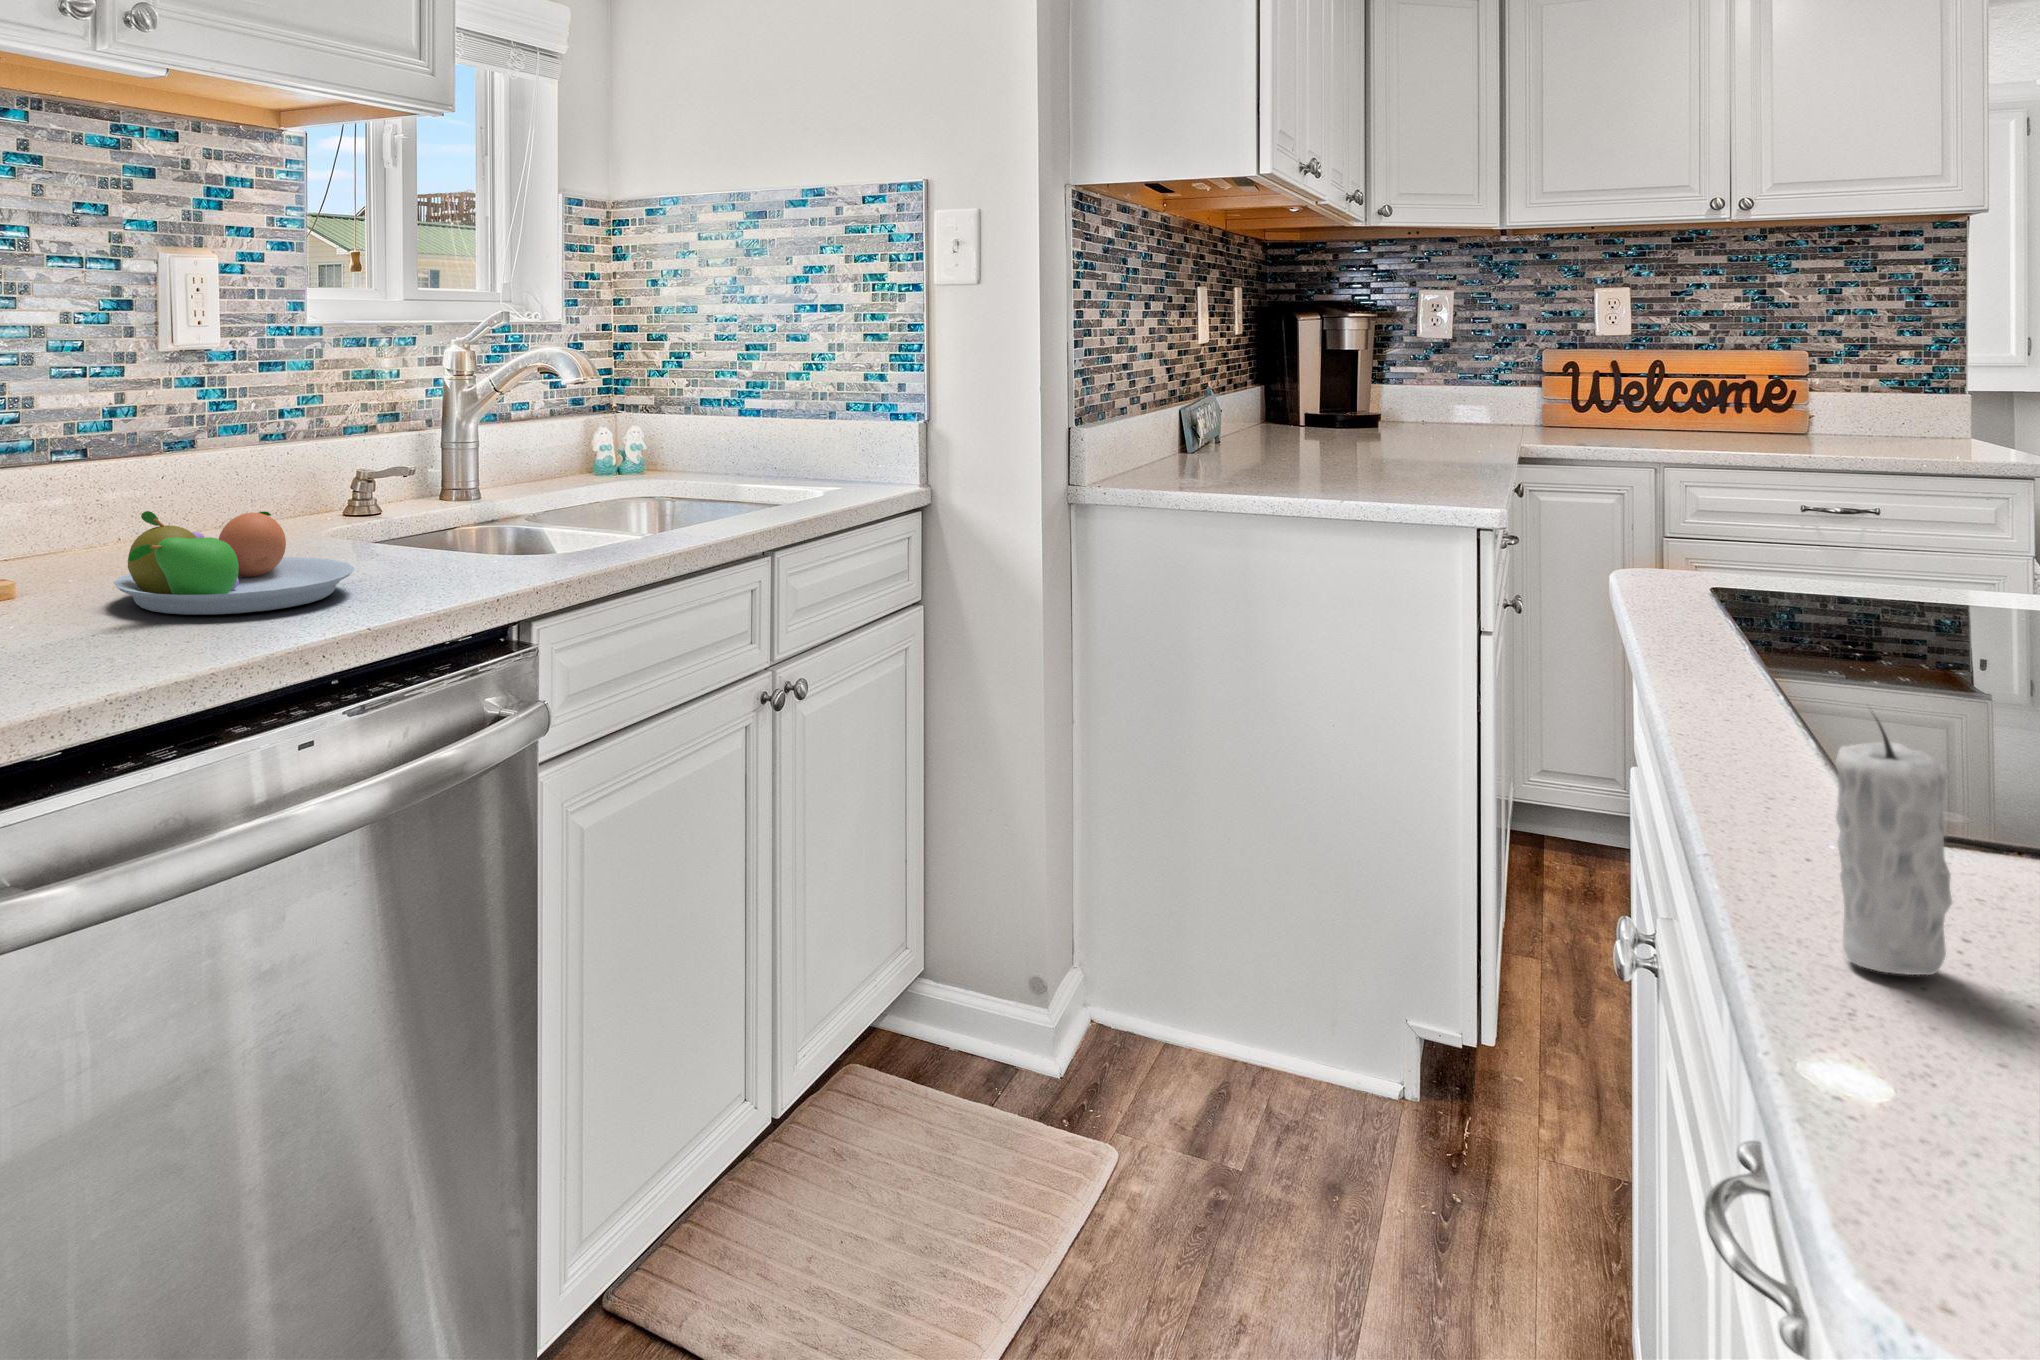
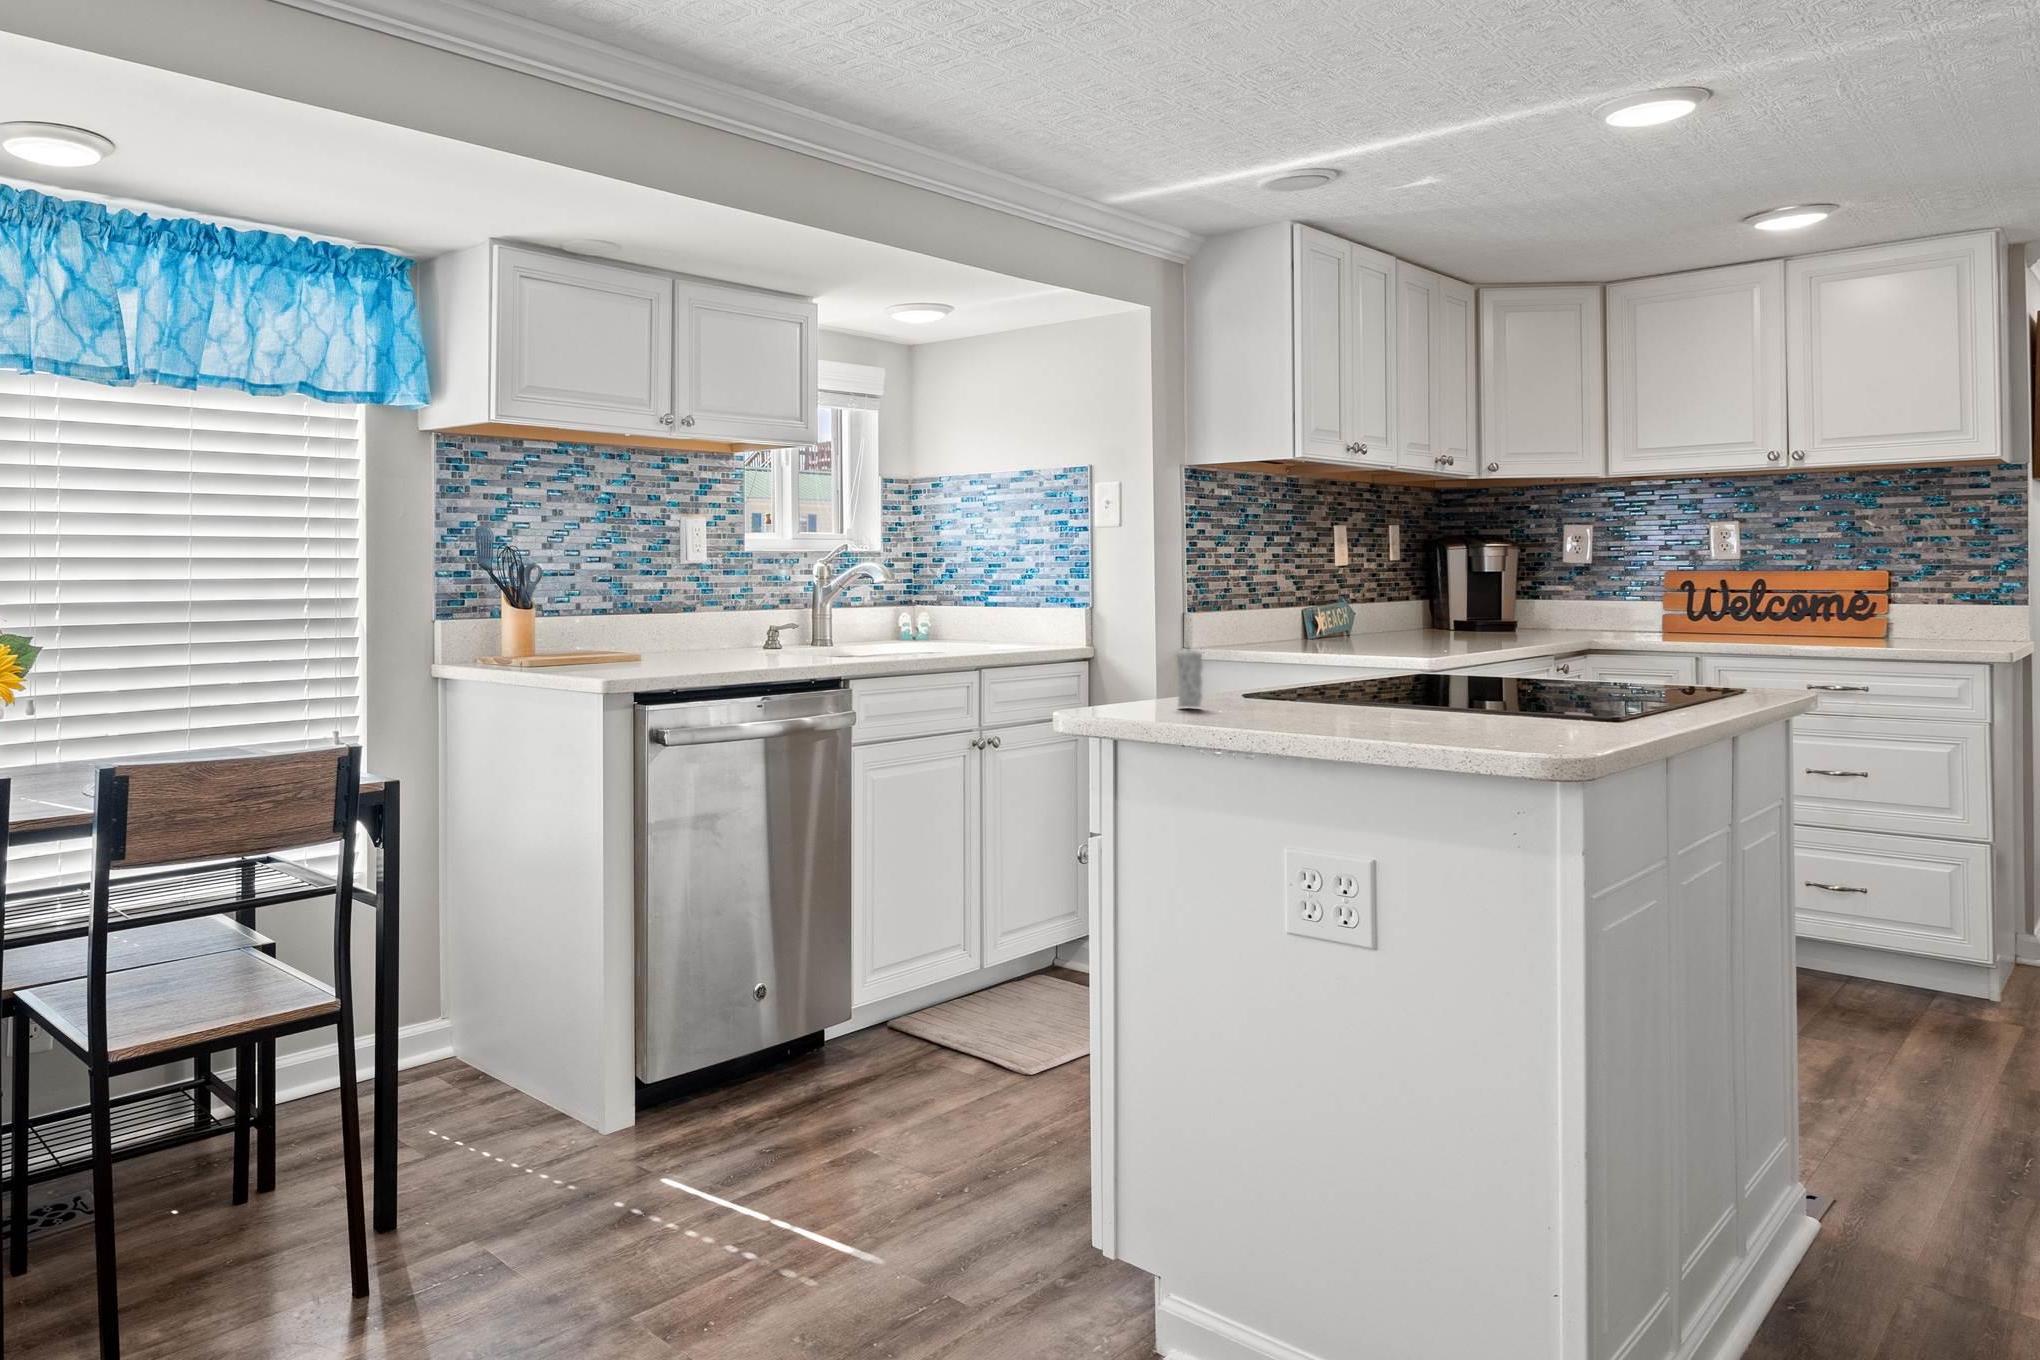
fruit bowl: present [113,511,354,615] -> none [680,624,774,663]

